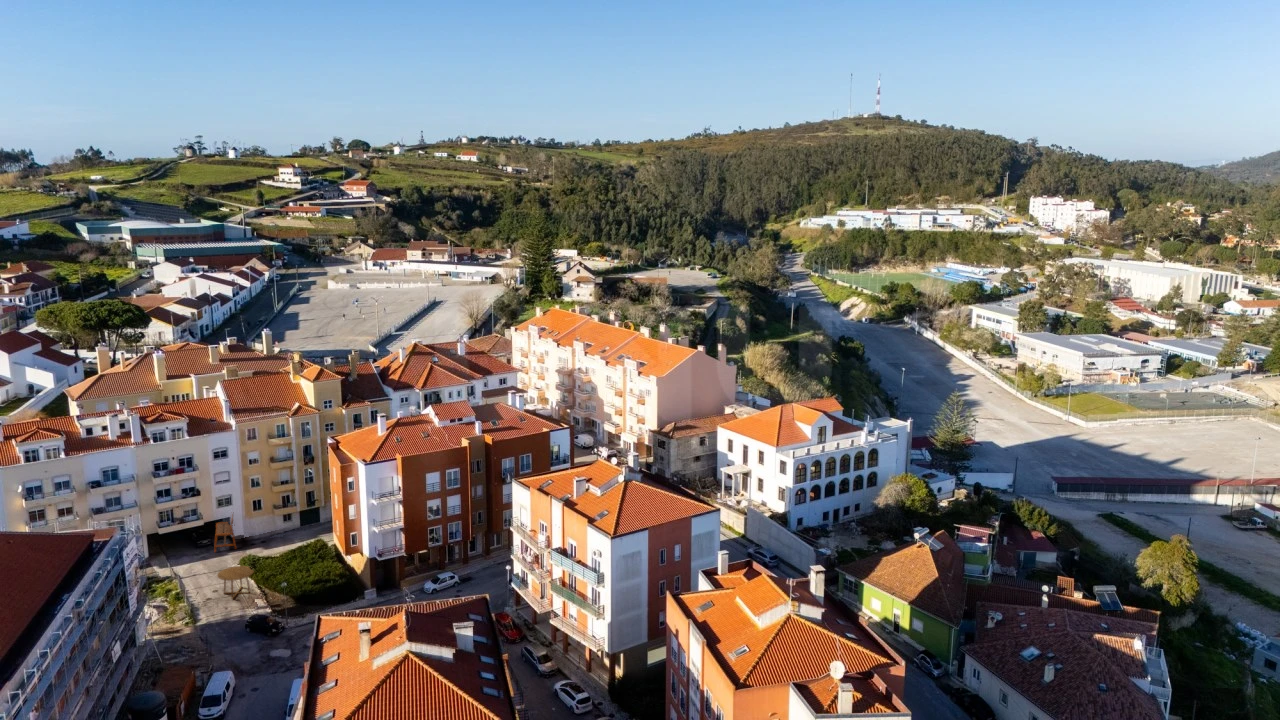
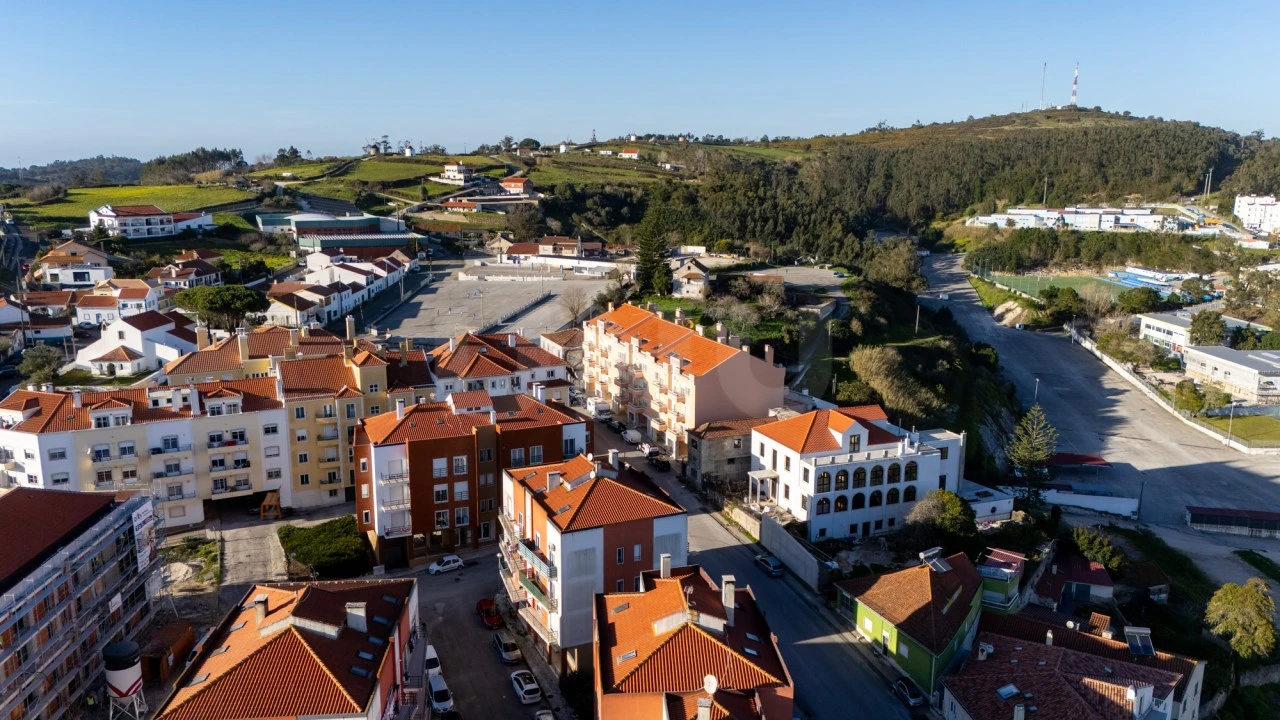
round table: present [217,566,254,599] -> none [247,534,281,564]

